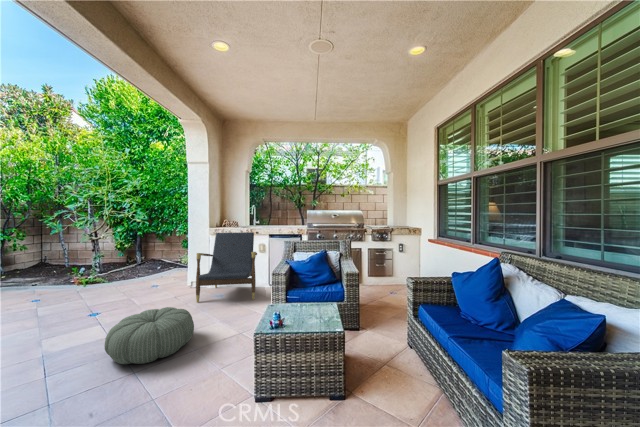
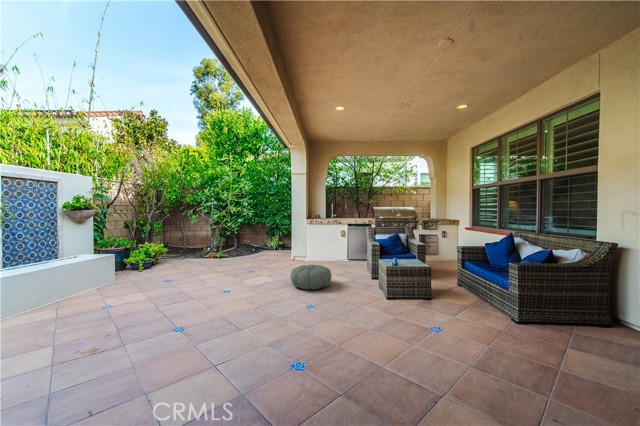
lounge chair: present [196,232,257,303] -> none [307,223,345,268]

